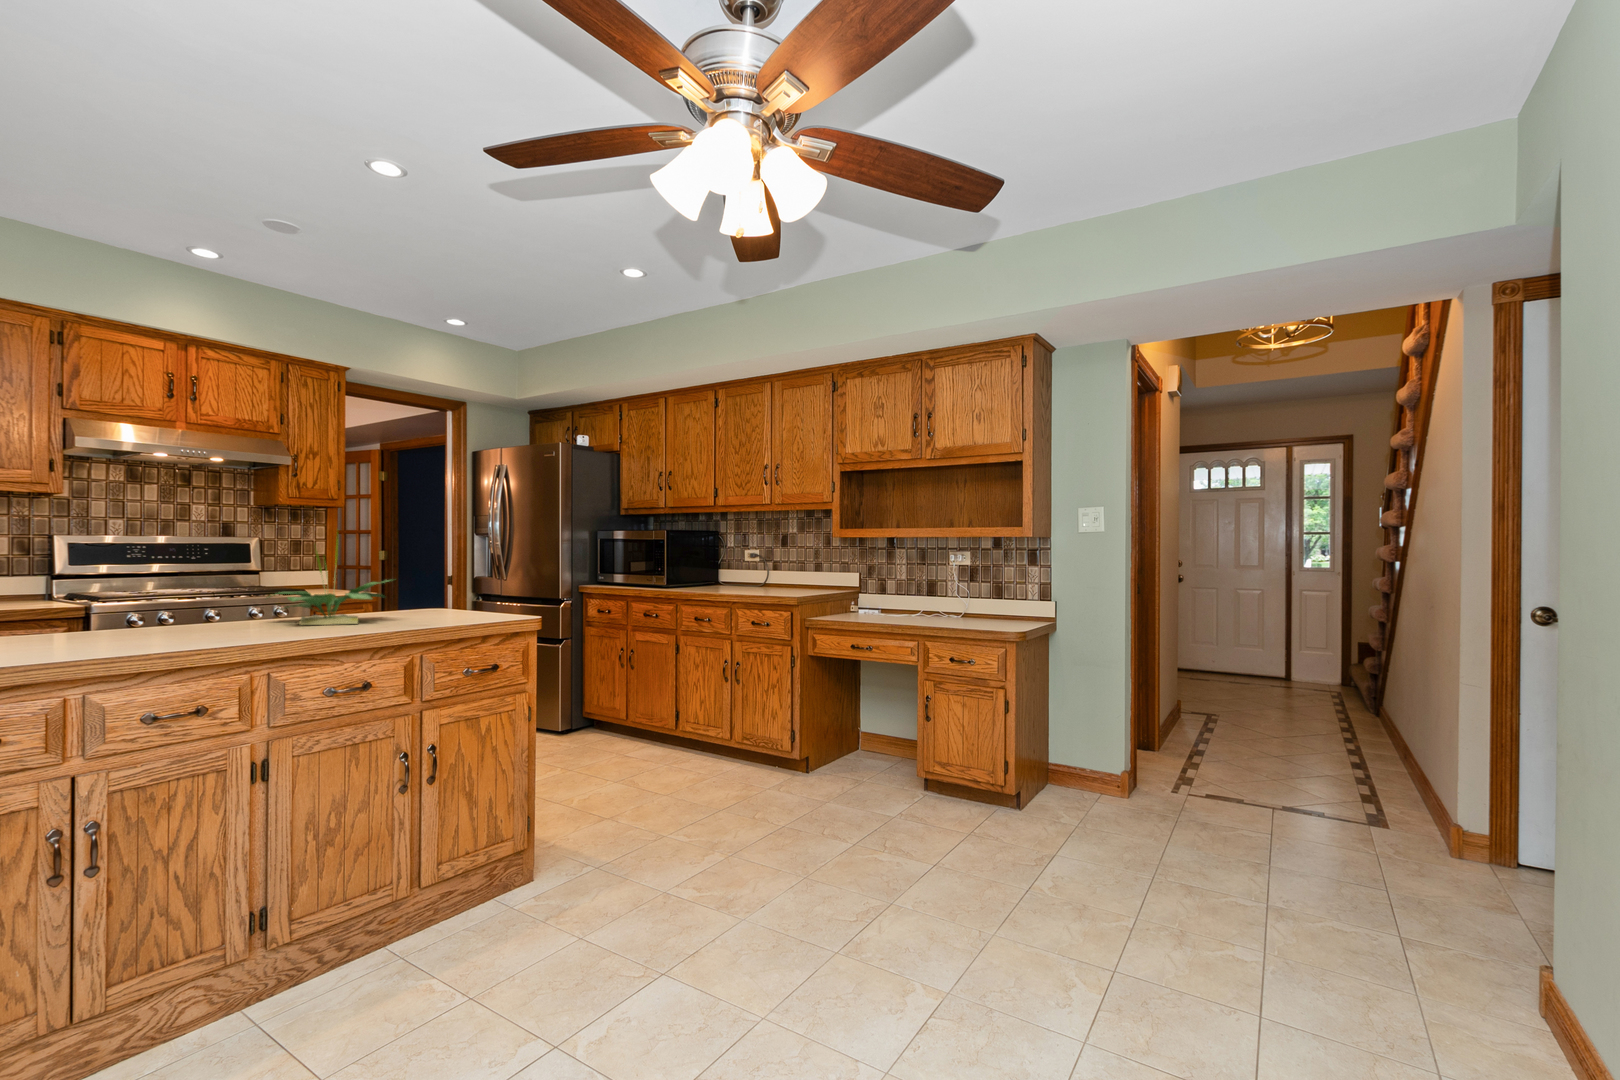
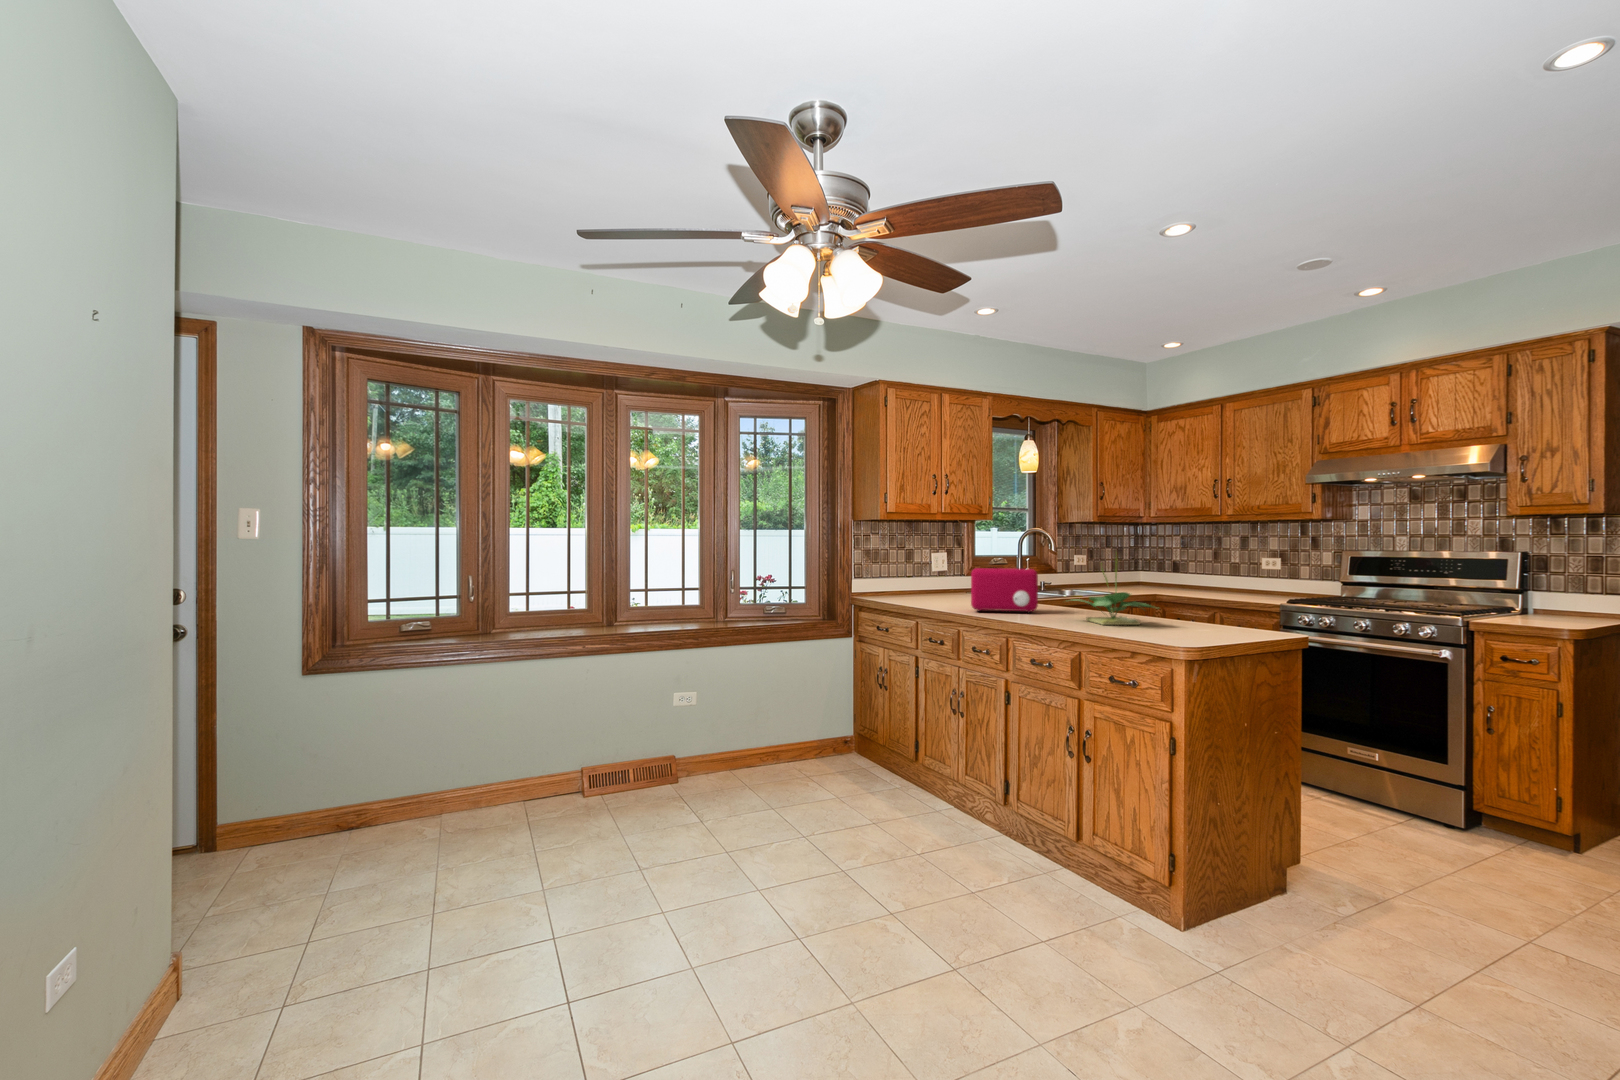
toaster: none [46,556,181,643] -> present [971,568,1038,613]

